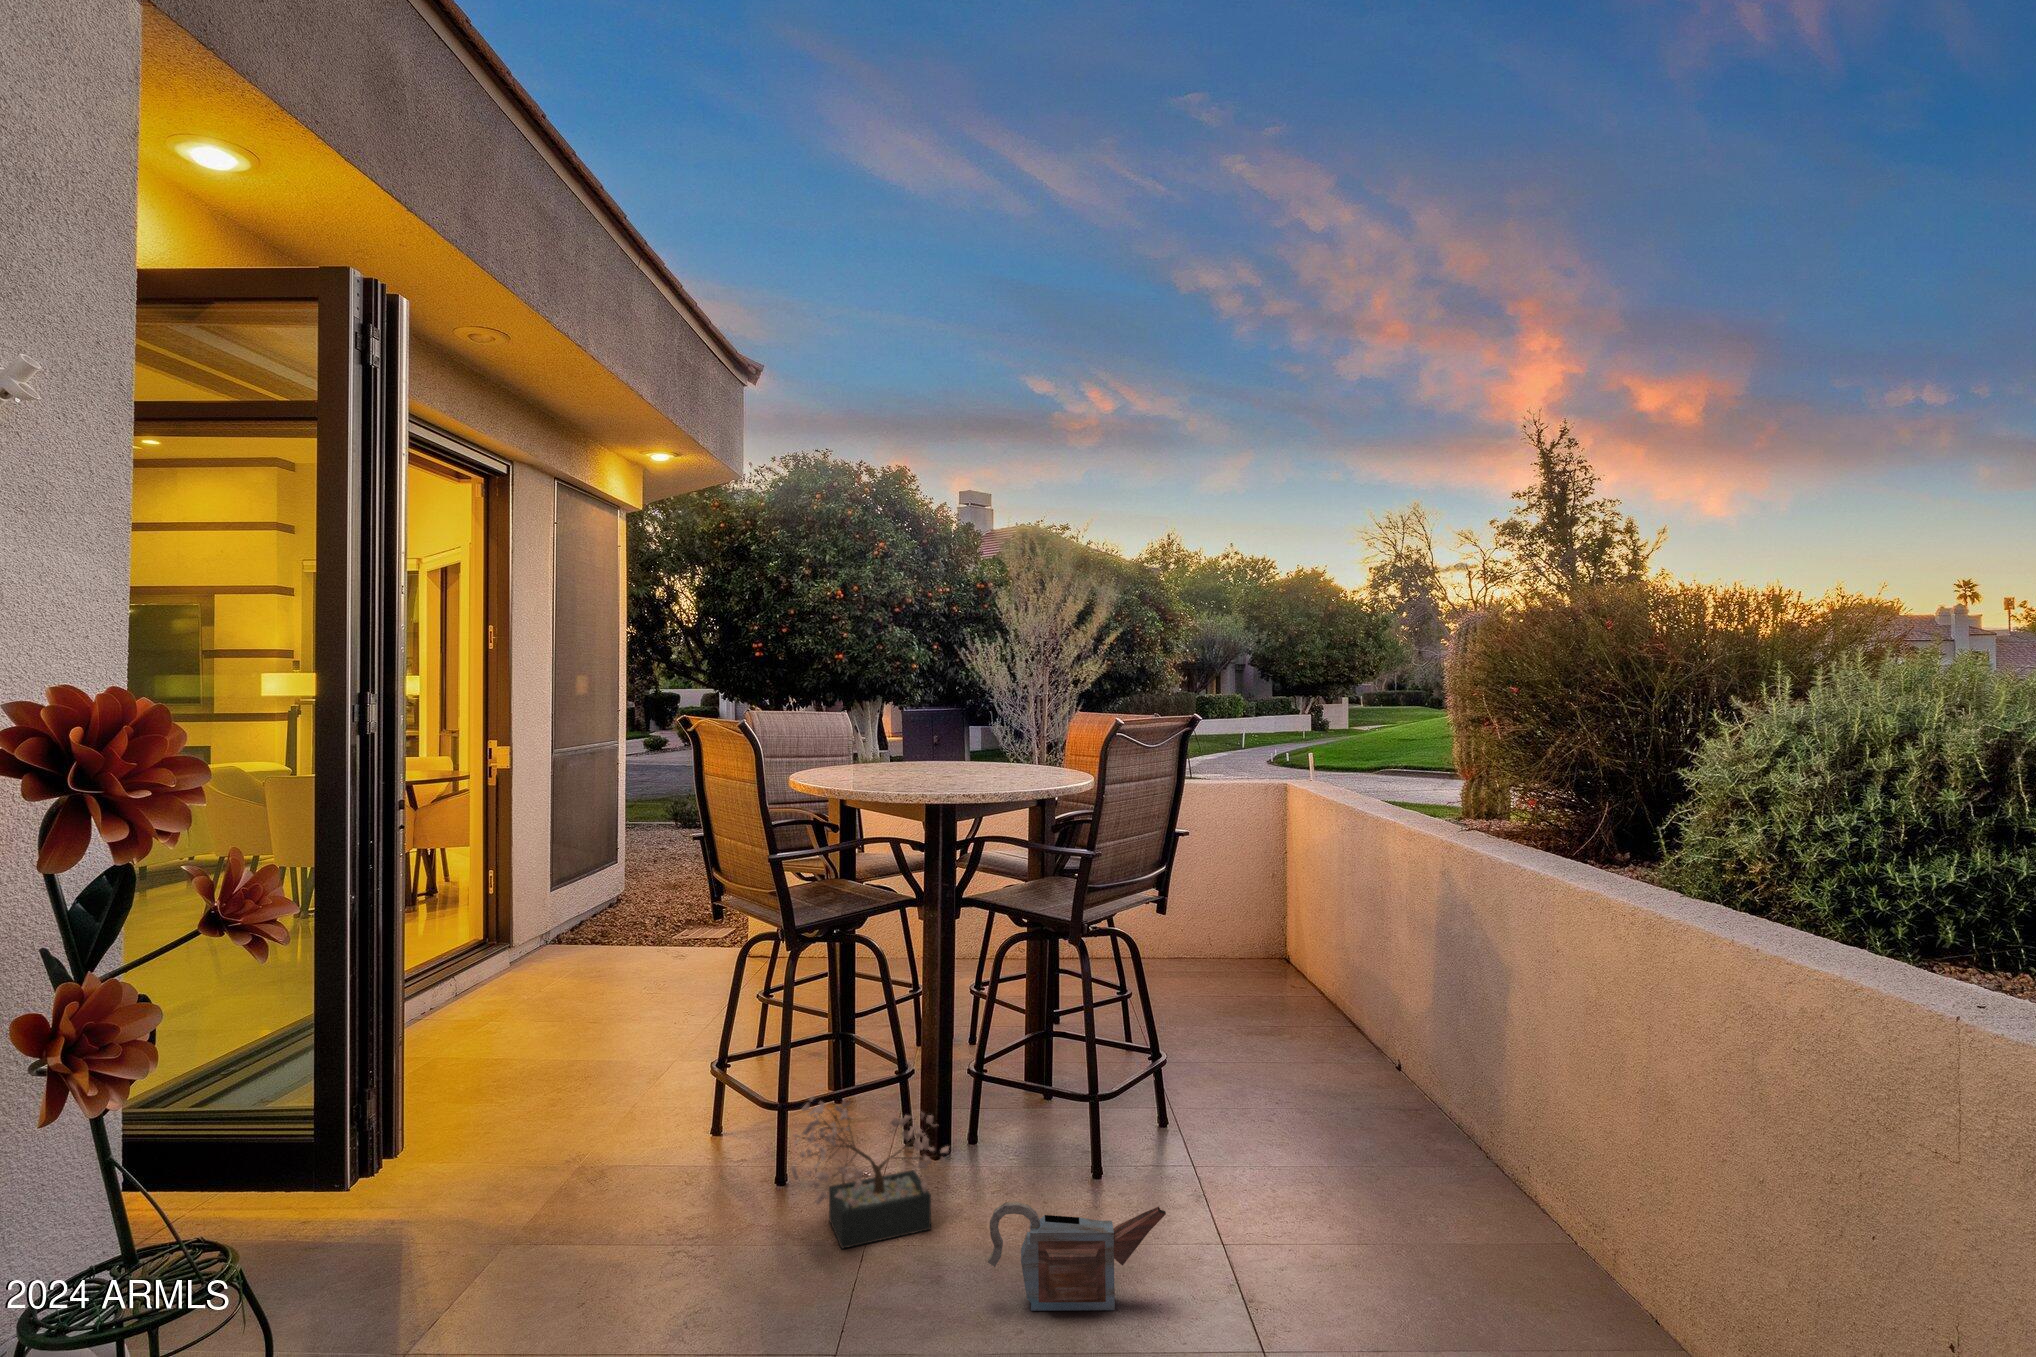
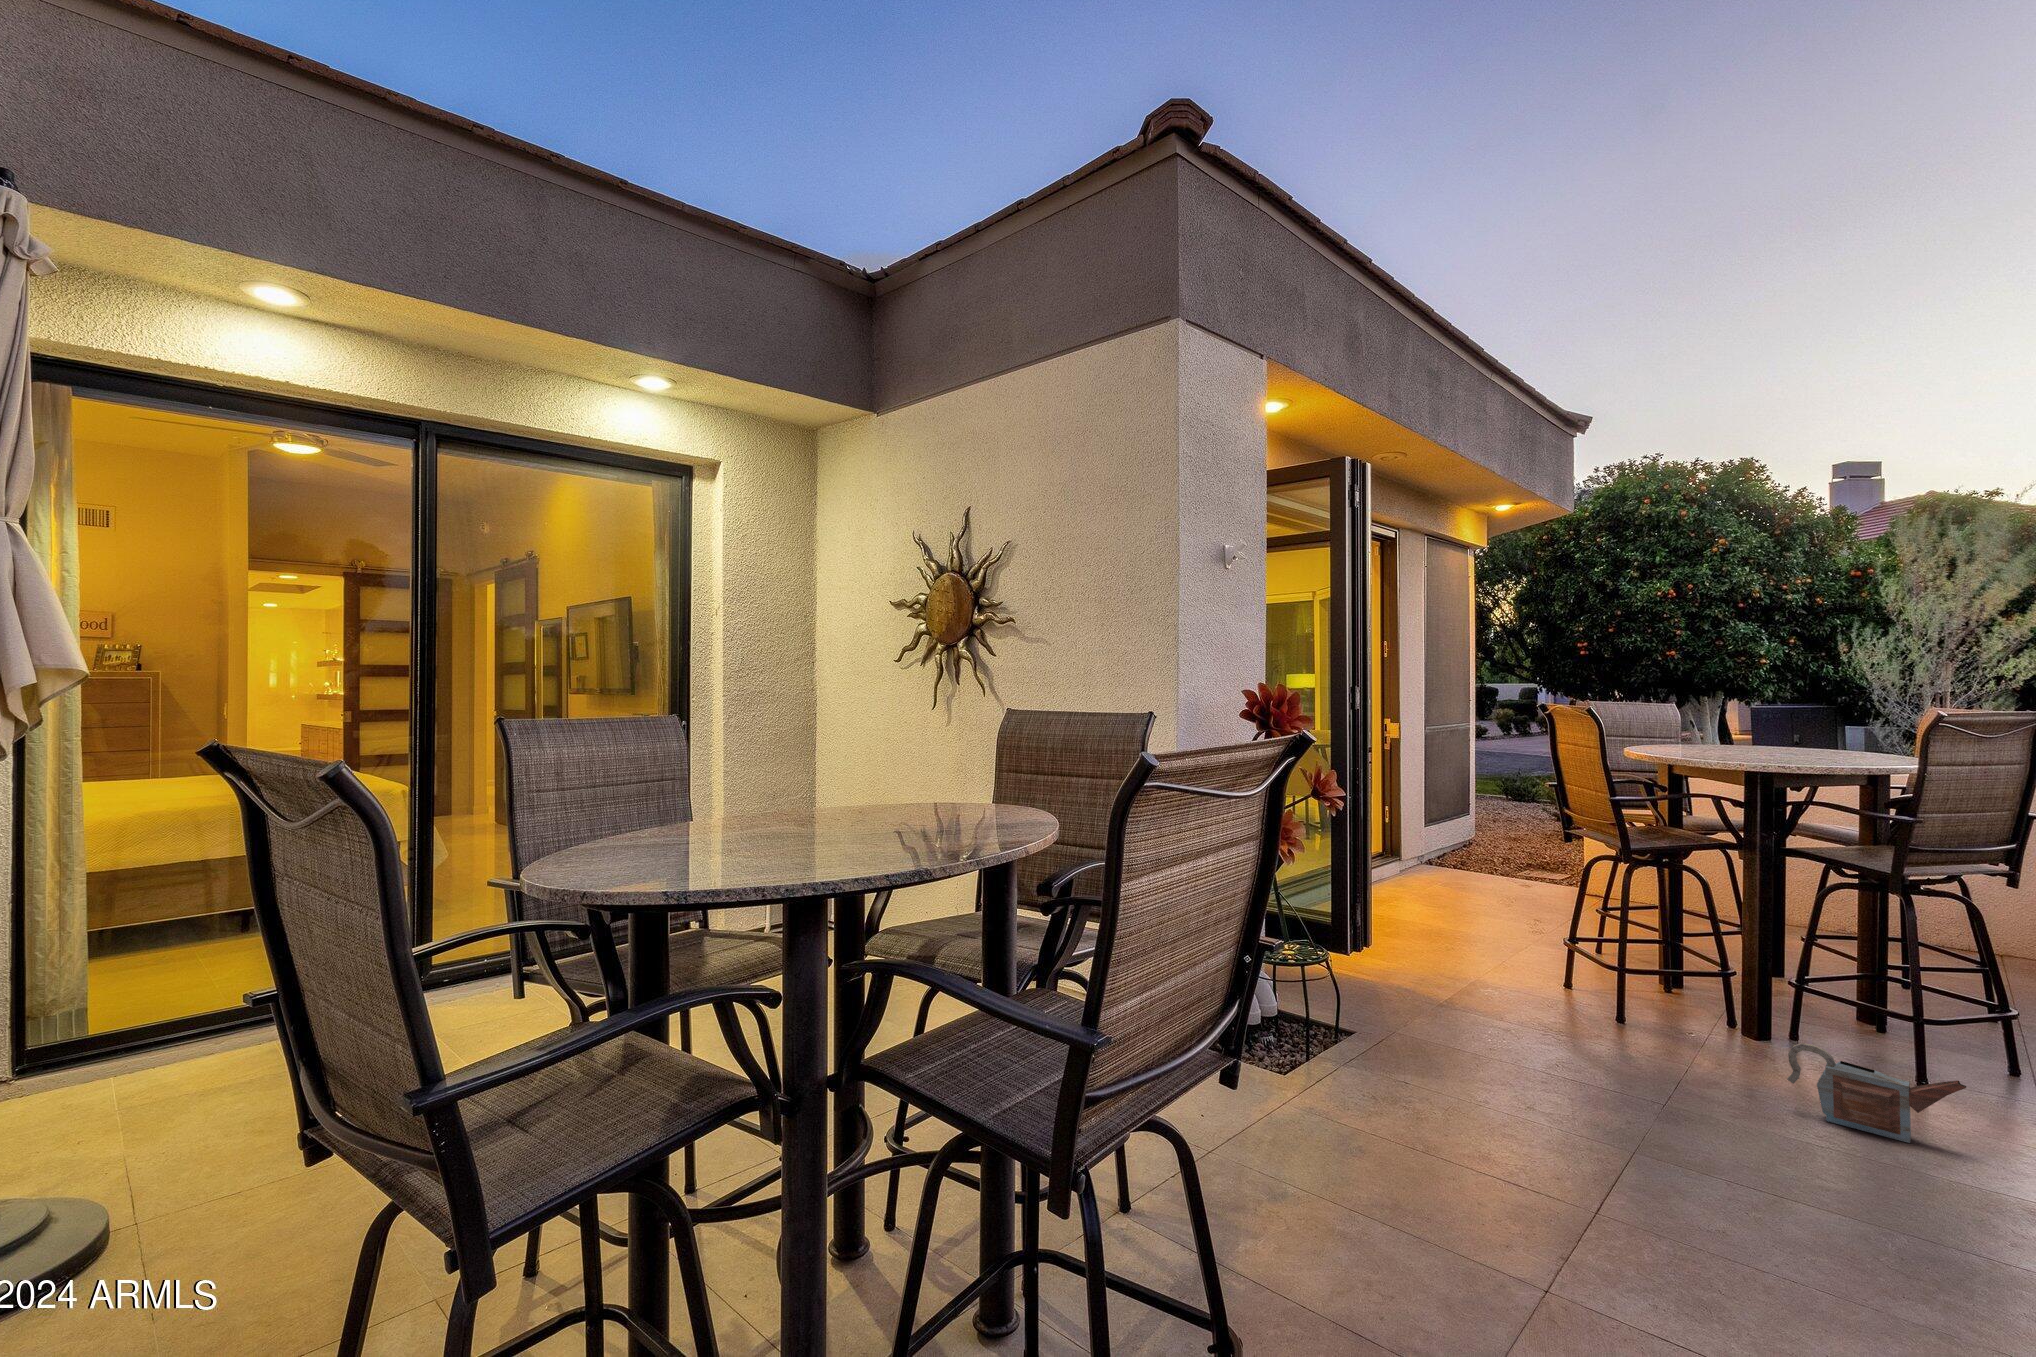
decorative plant: present [791,1097,949,1249] -> none [1625,955,1761,1065]

